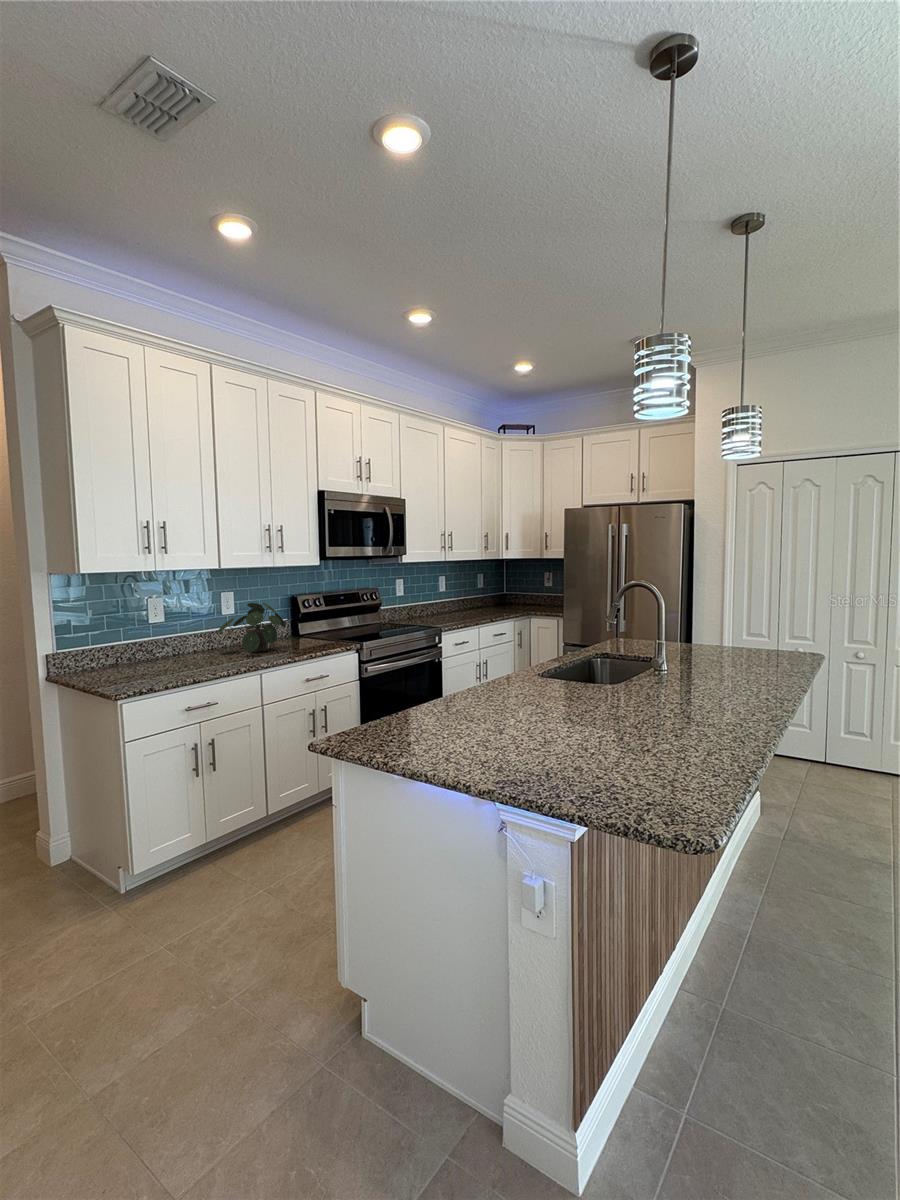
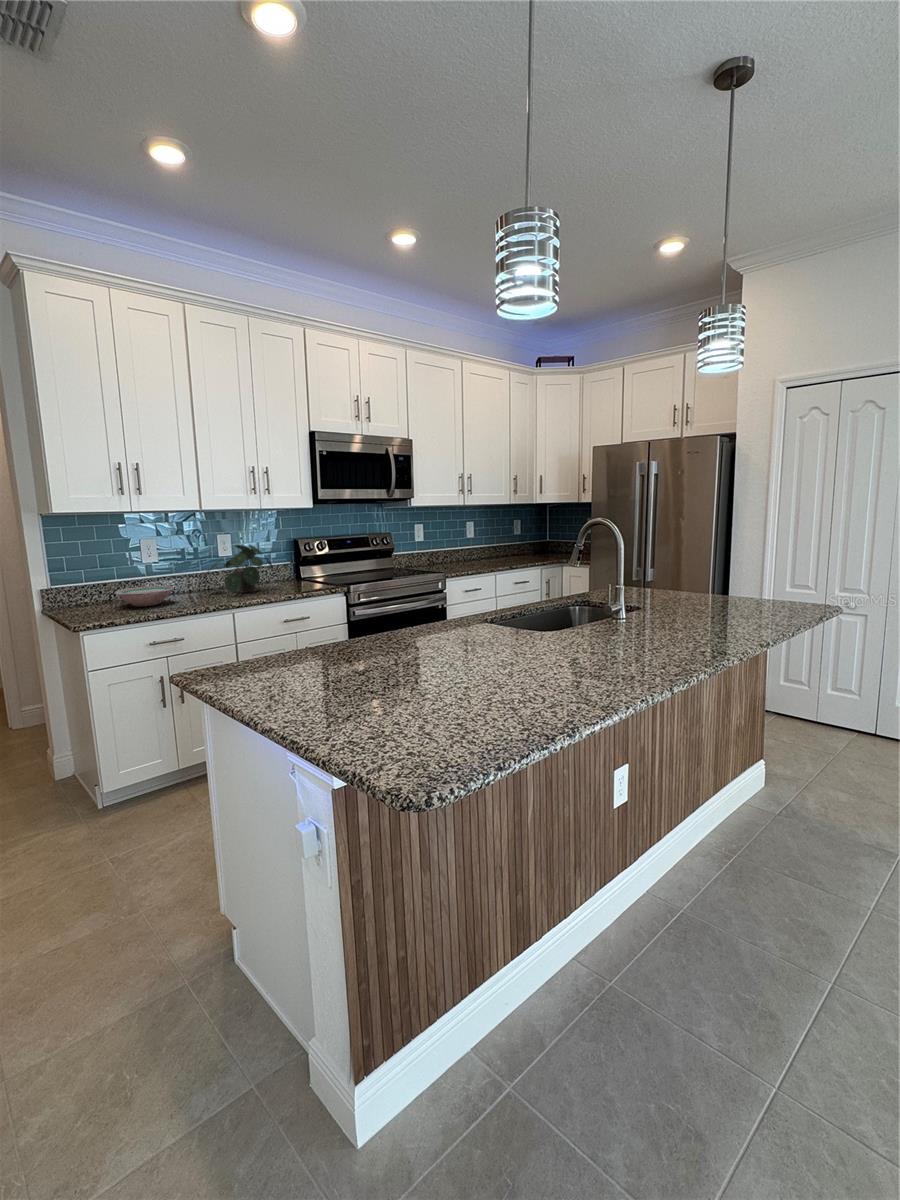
bowl: none [133,647,194,669] -> present [115,586,174,606]

